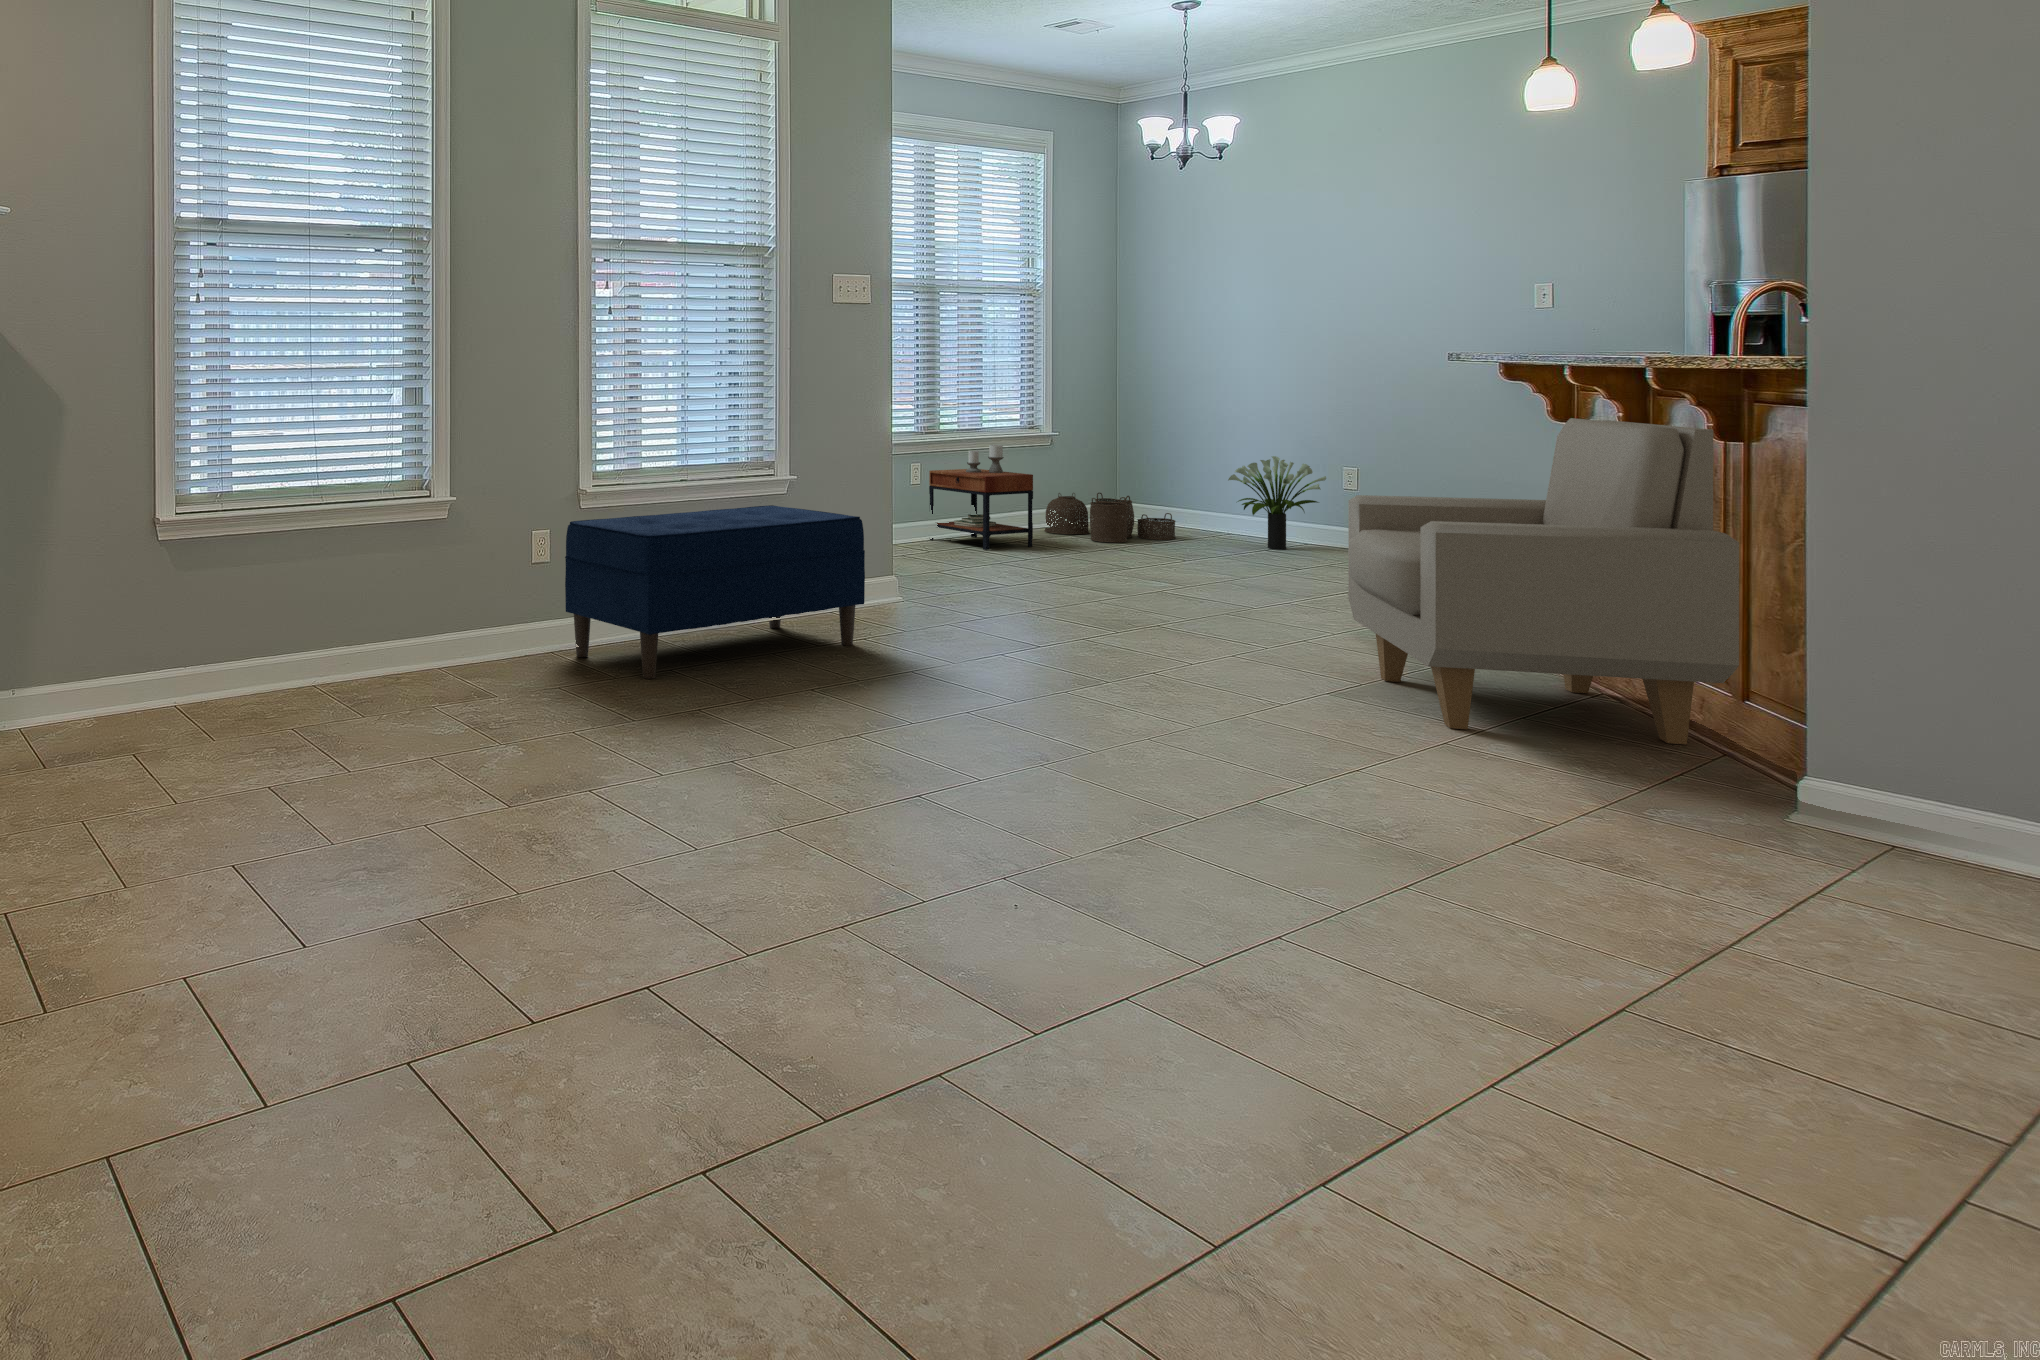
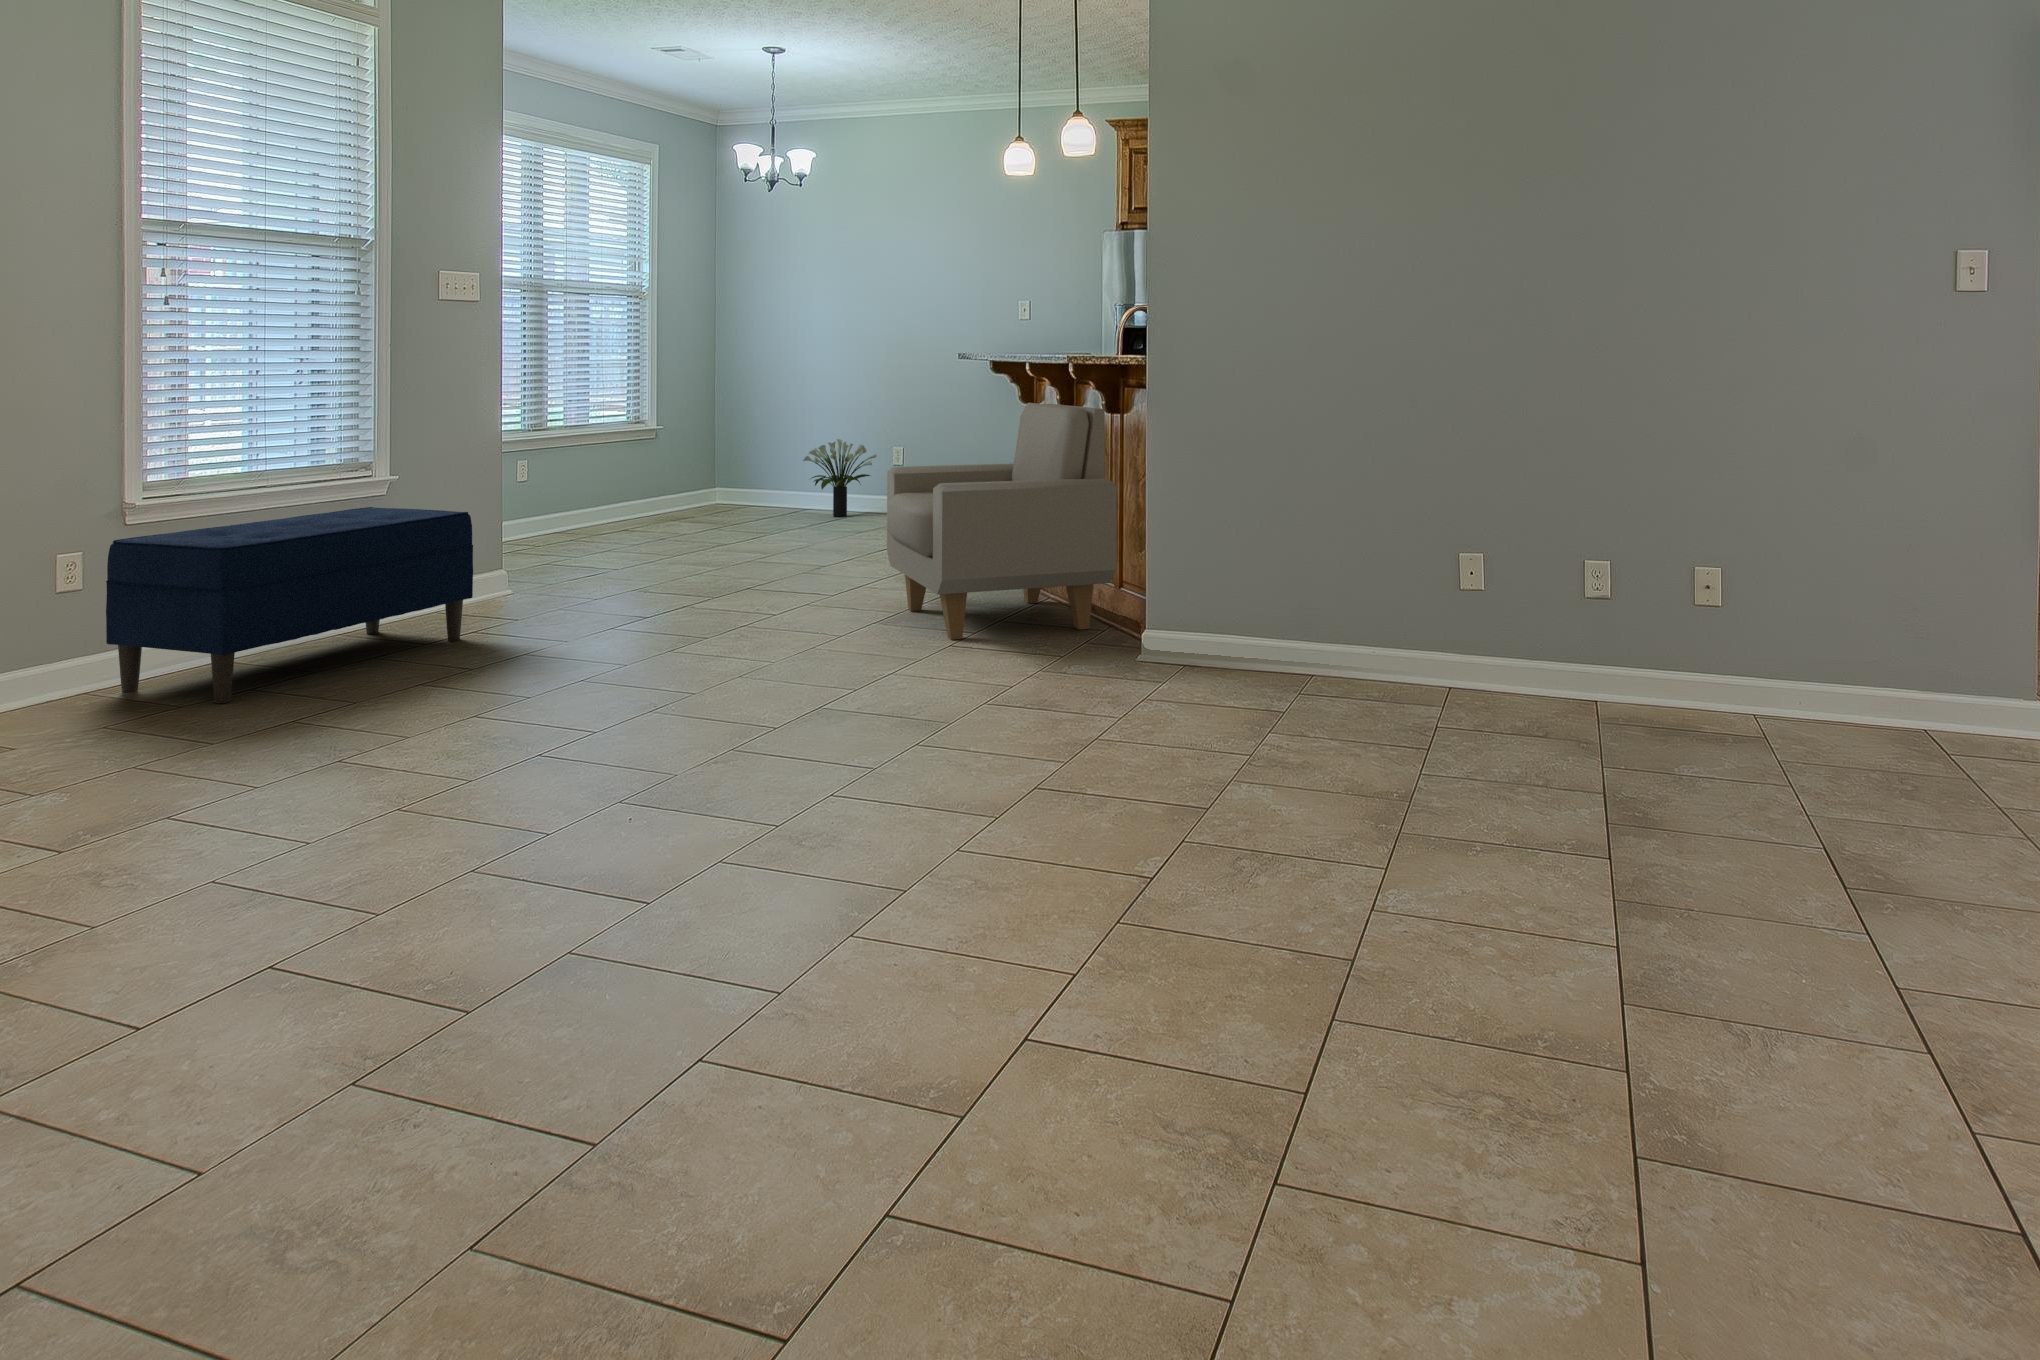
side table: present [929,445,1033,550] -> none [536,437,637,538]
woven basket: present [1044,493,1176,543] -> none [648,478,761,522]

